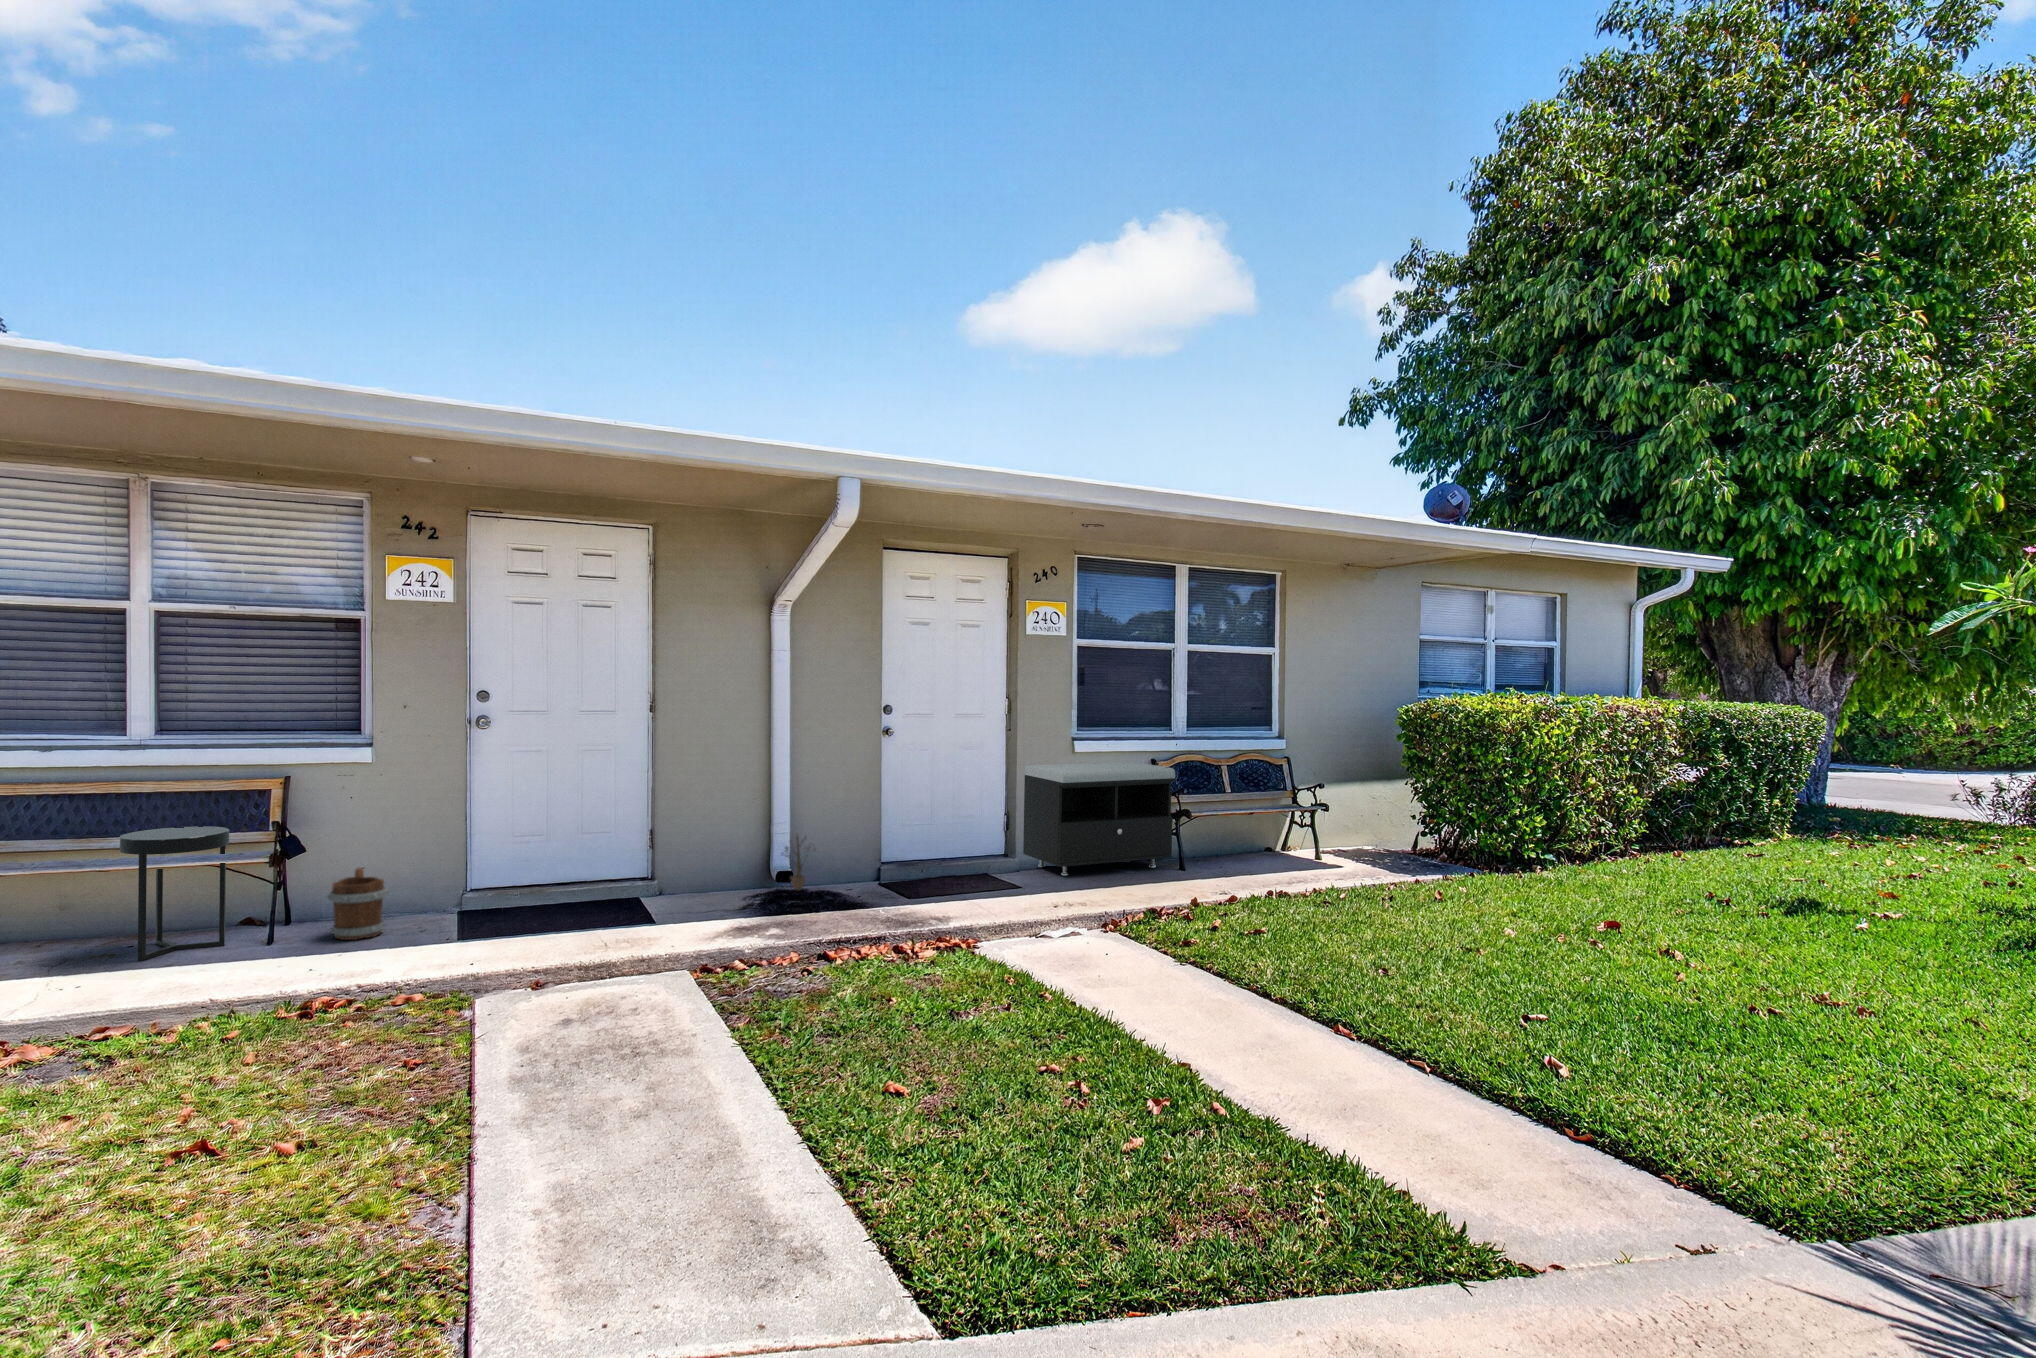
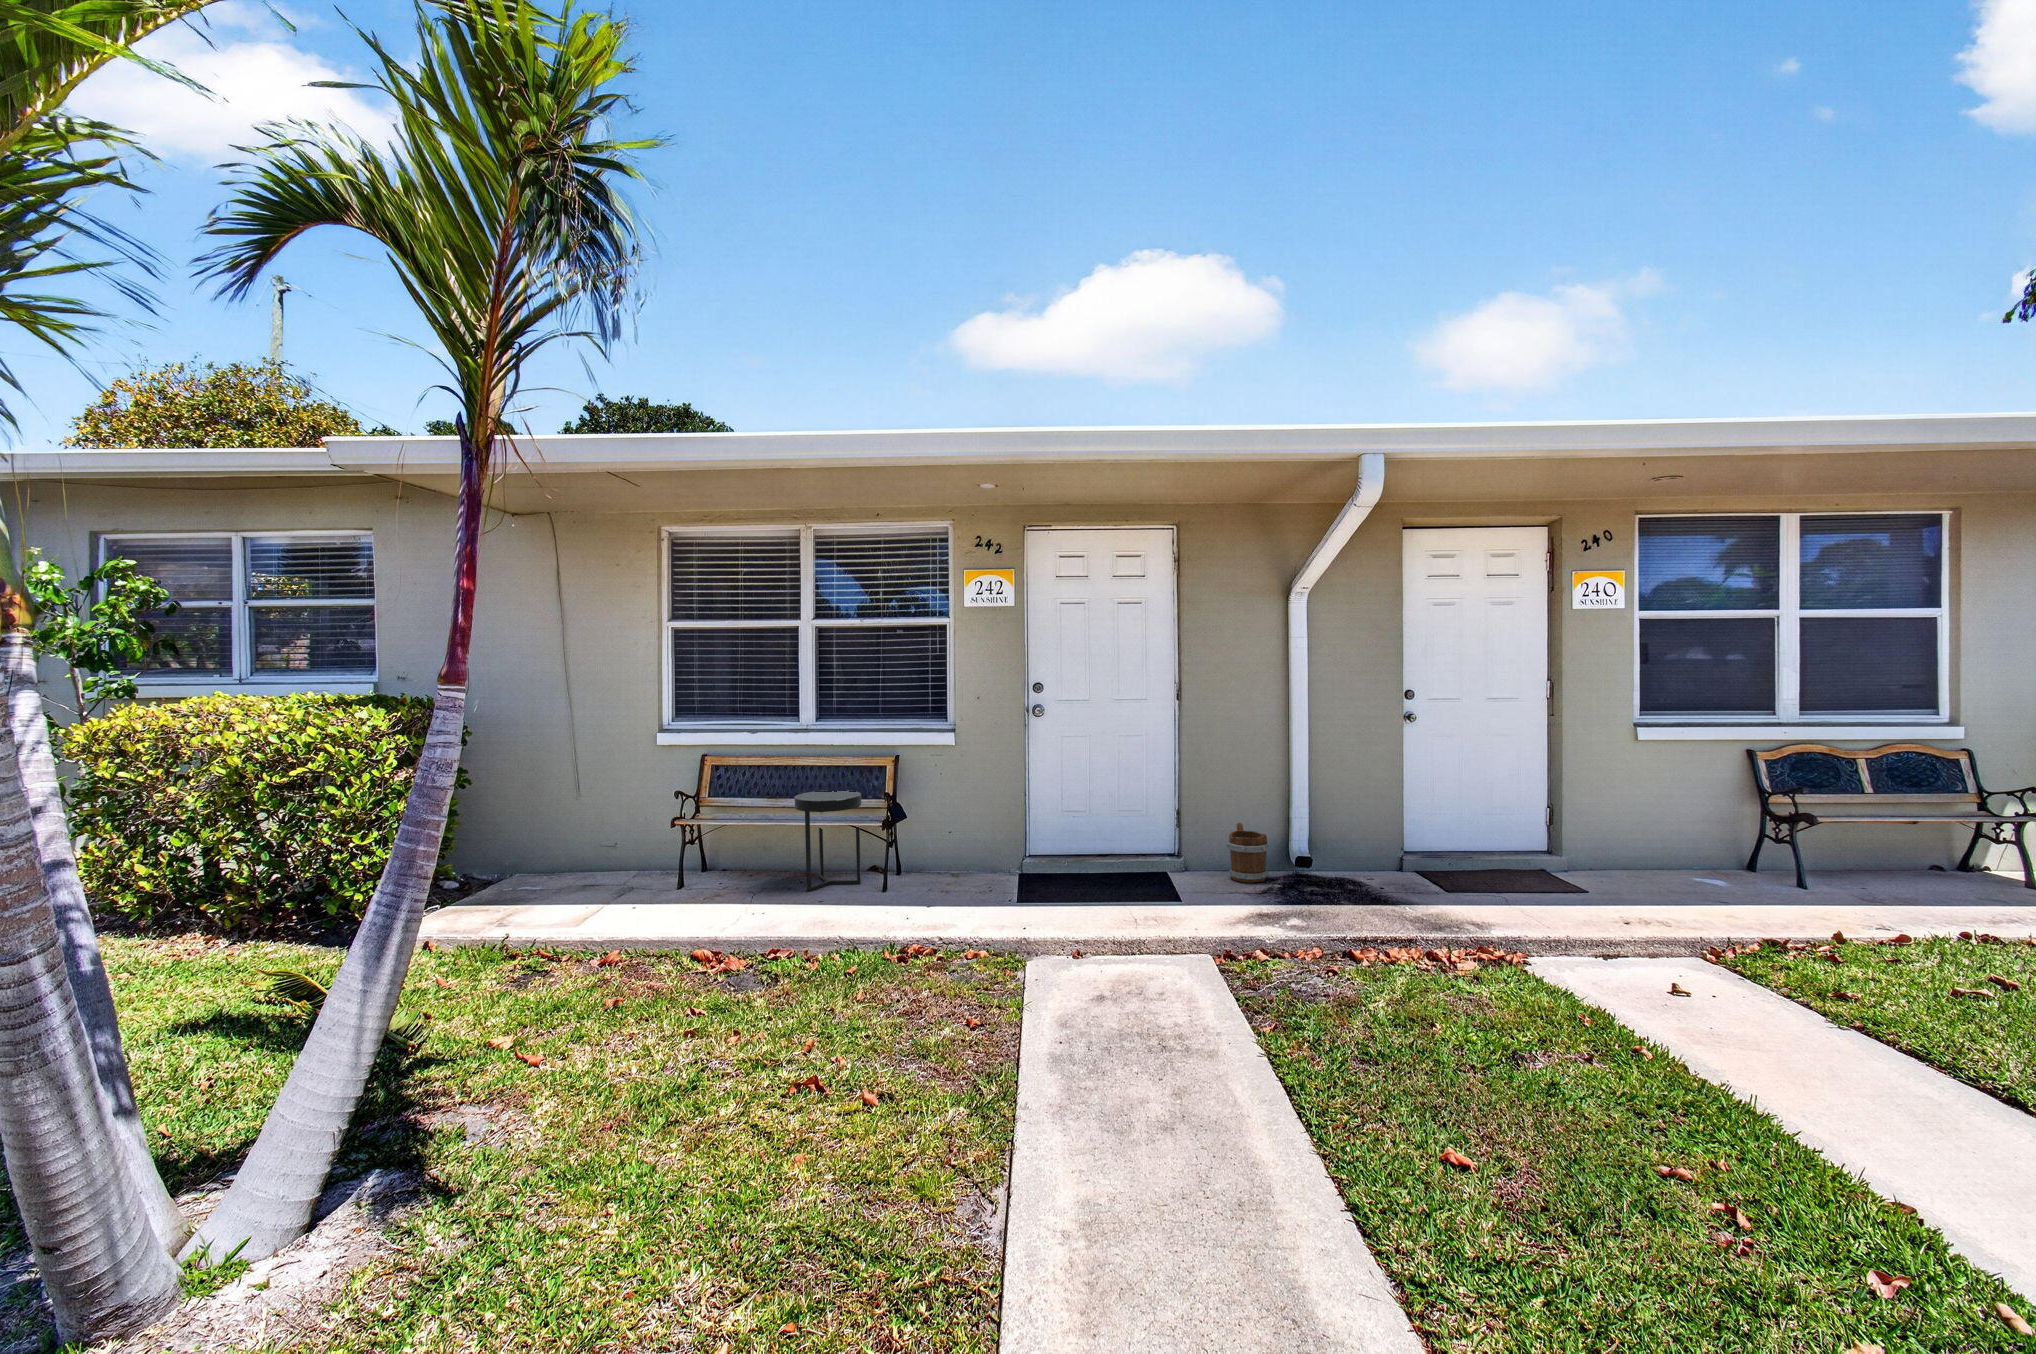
storage bench: present [1023,762,1175,876] -> none [1572,753,1790,882]
decorative plant: present [774,837,815,890] -> none [1292,818,1335,874]
bucket: present [327,868,389,940] -> present [1226,823,1270,883]

